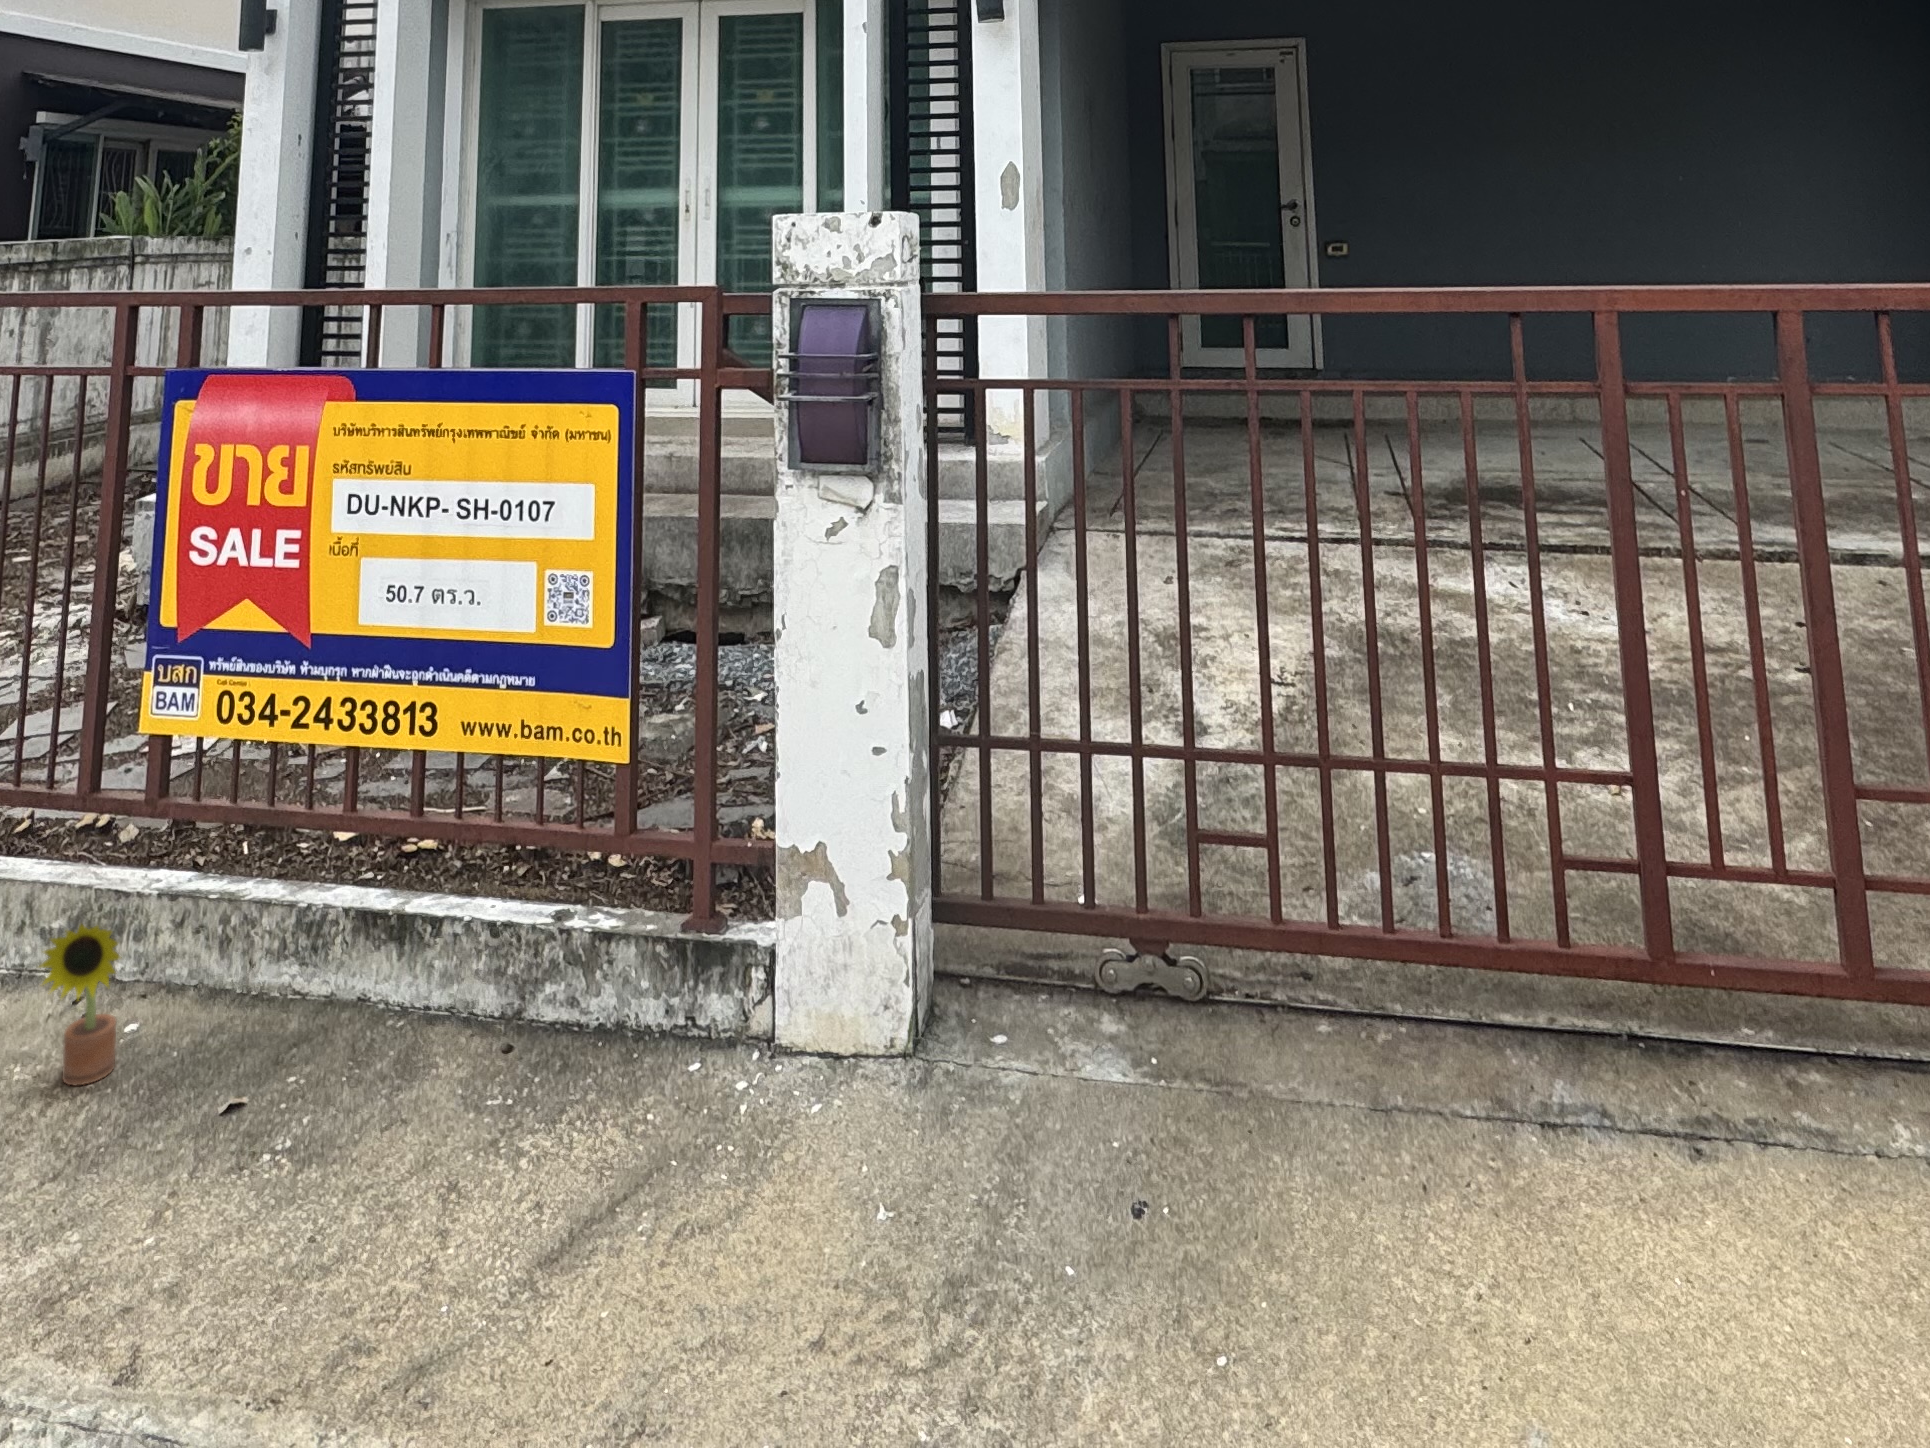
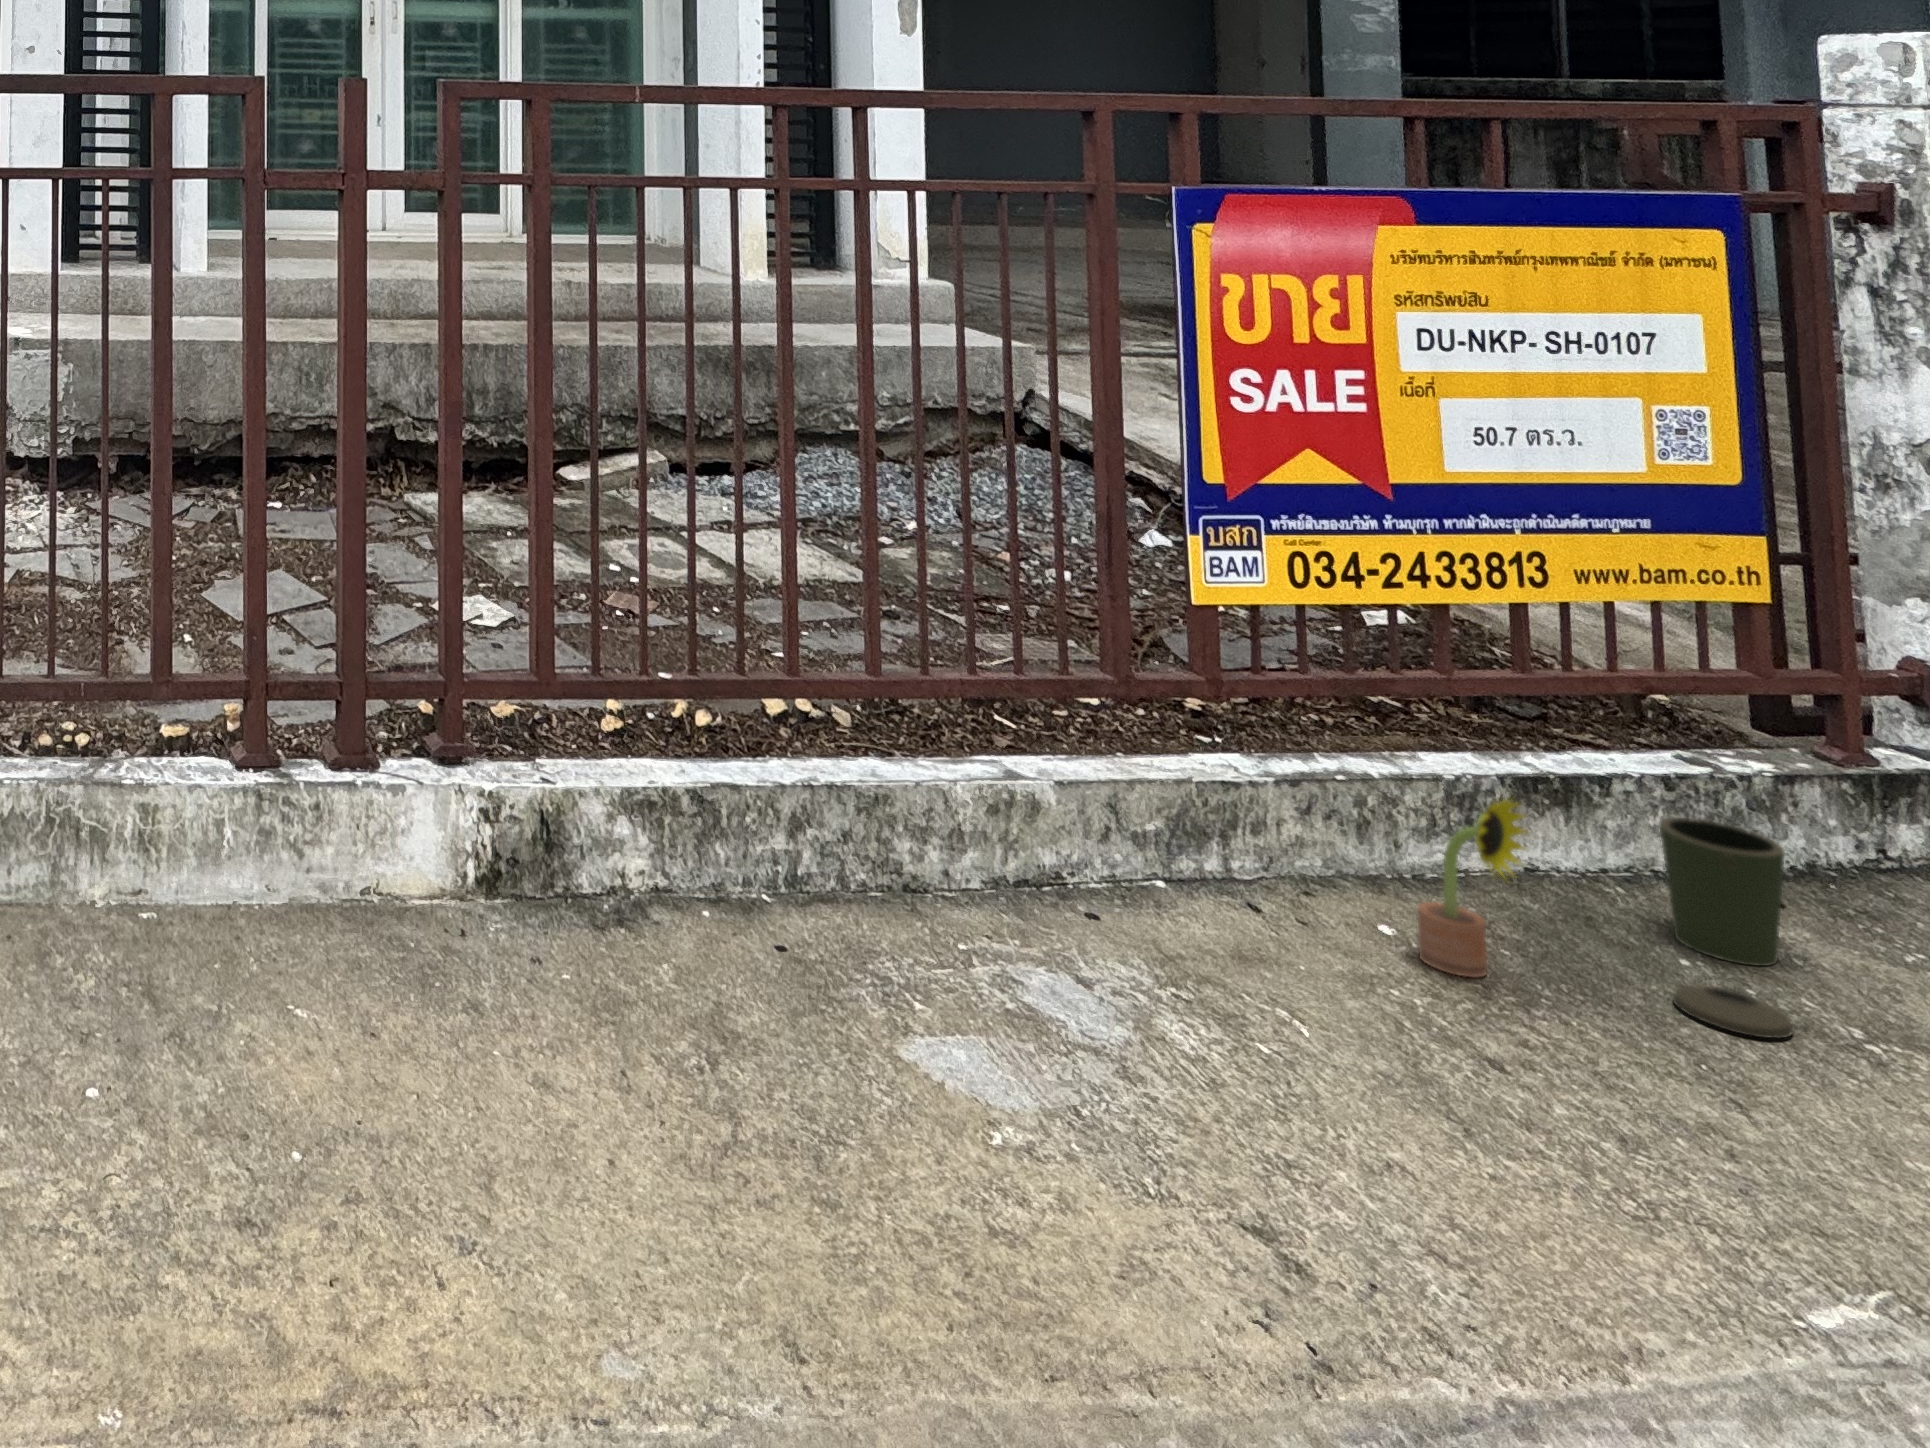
trash can: none [119,962,390,1171] -> present [1660,818,1793,1038]

